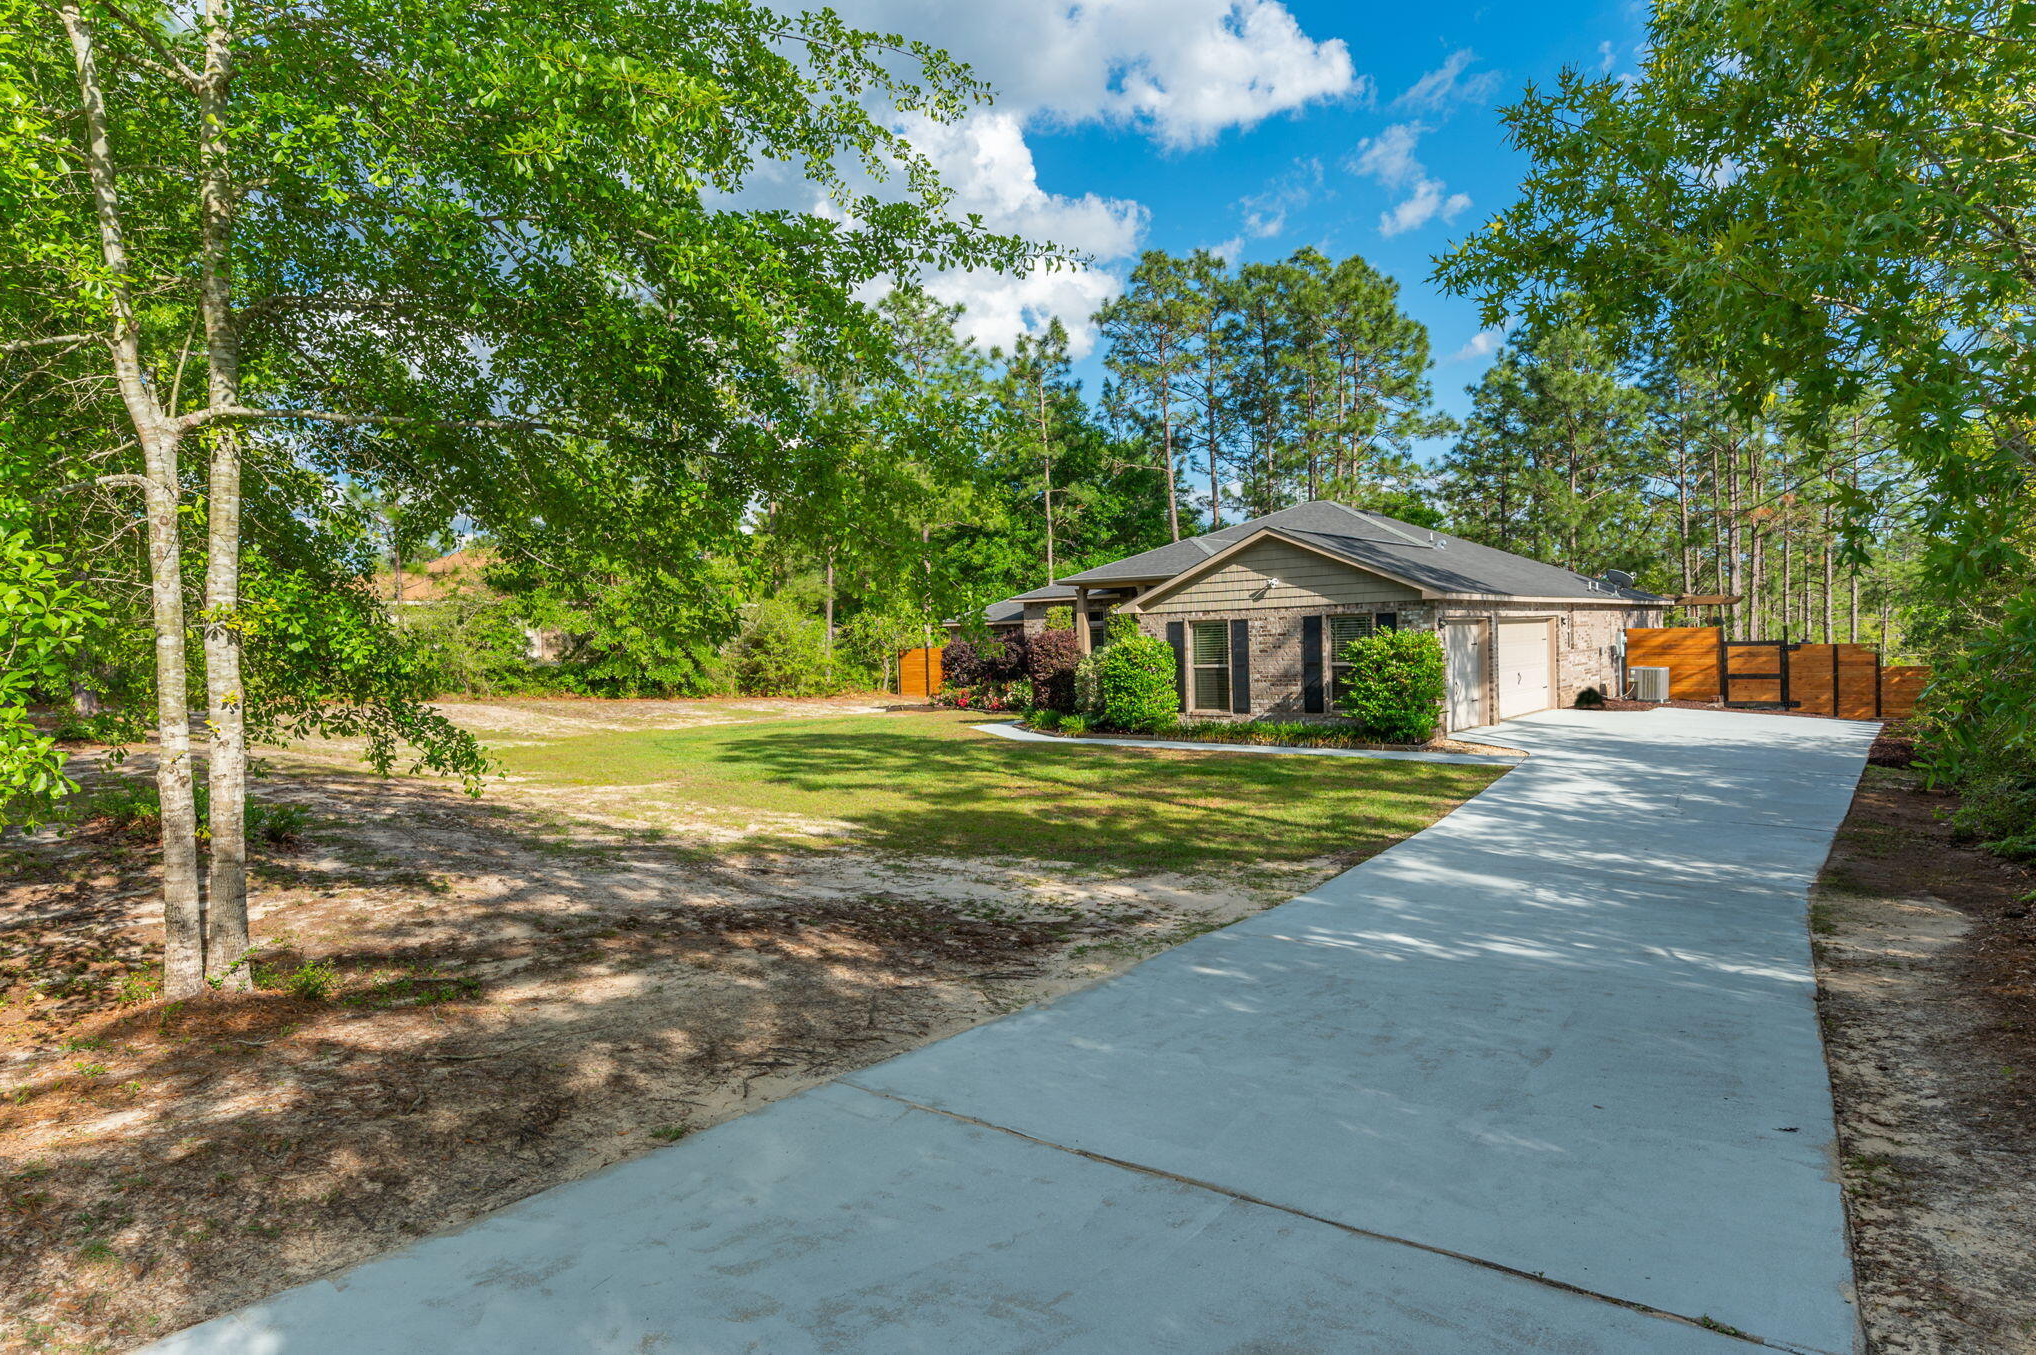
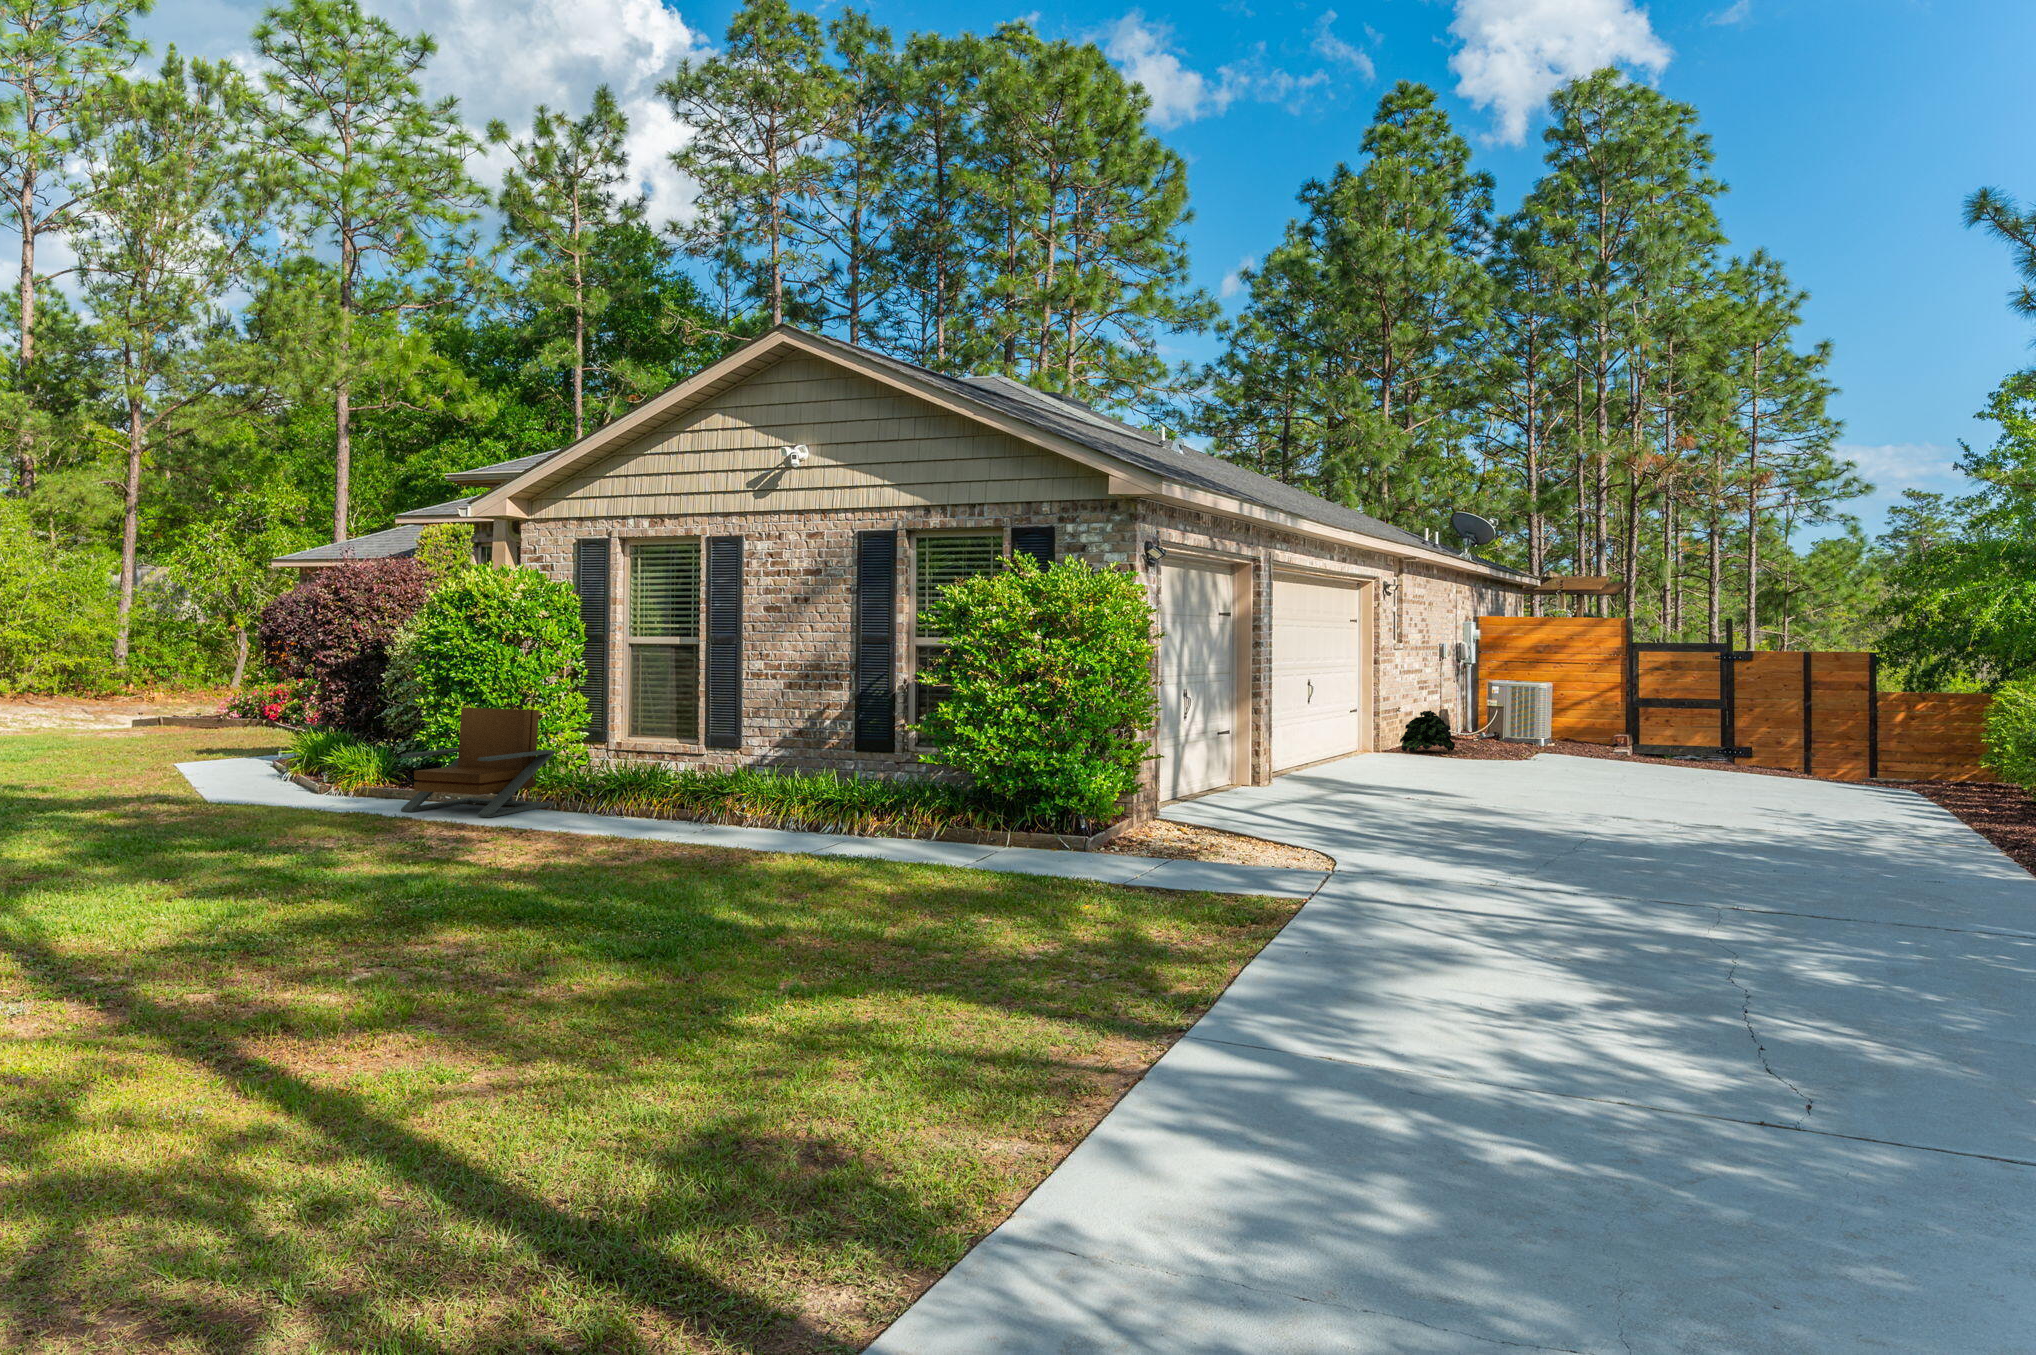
lounge chair: none [1122,695,1177,738] -> present [401,708,555,817]

